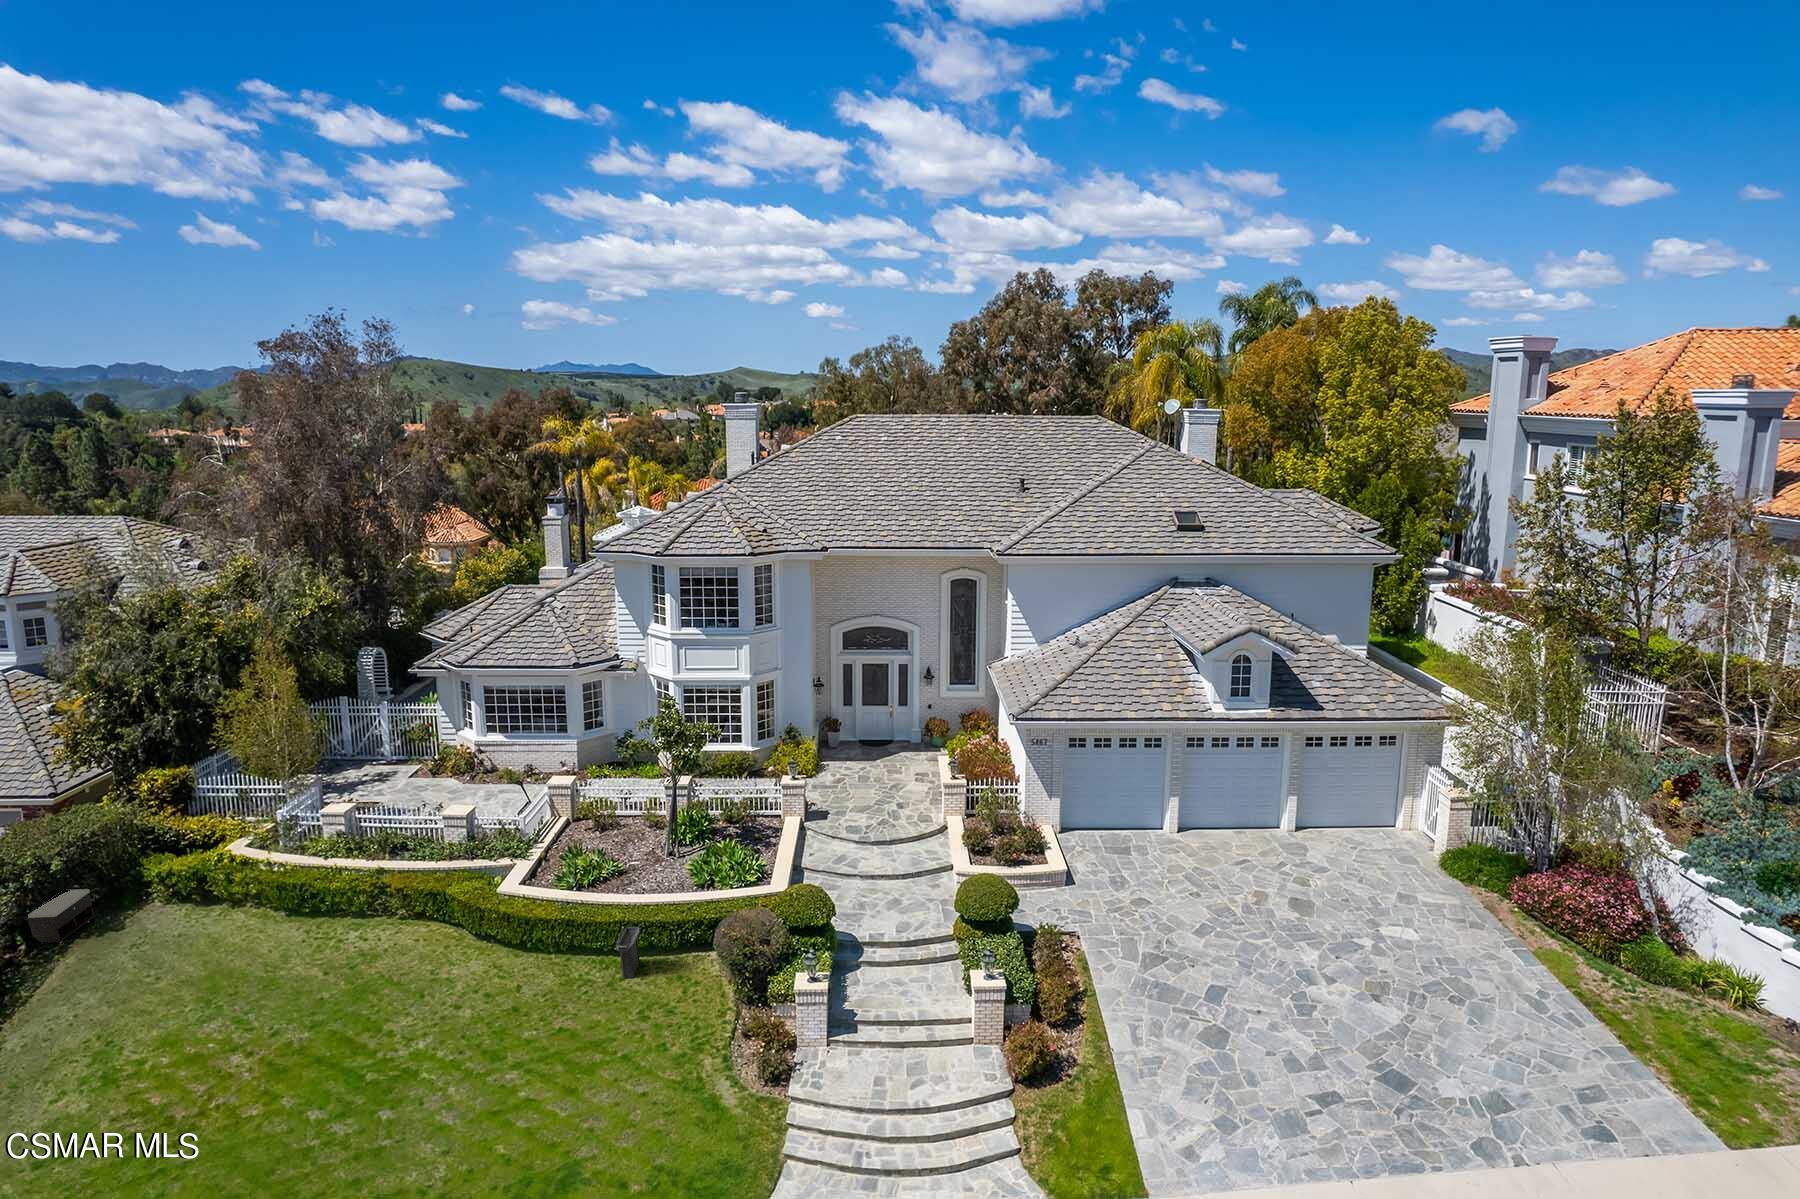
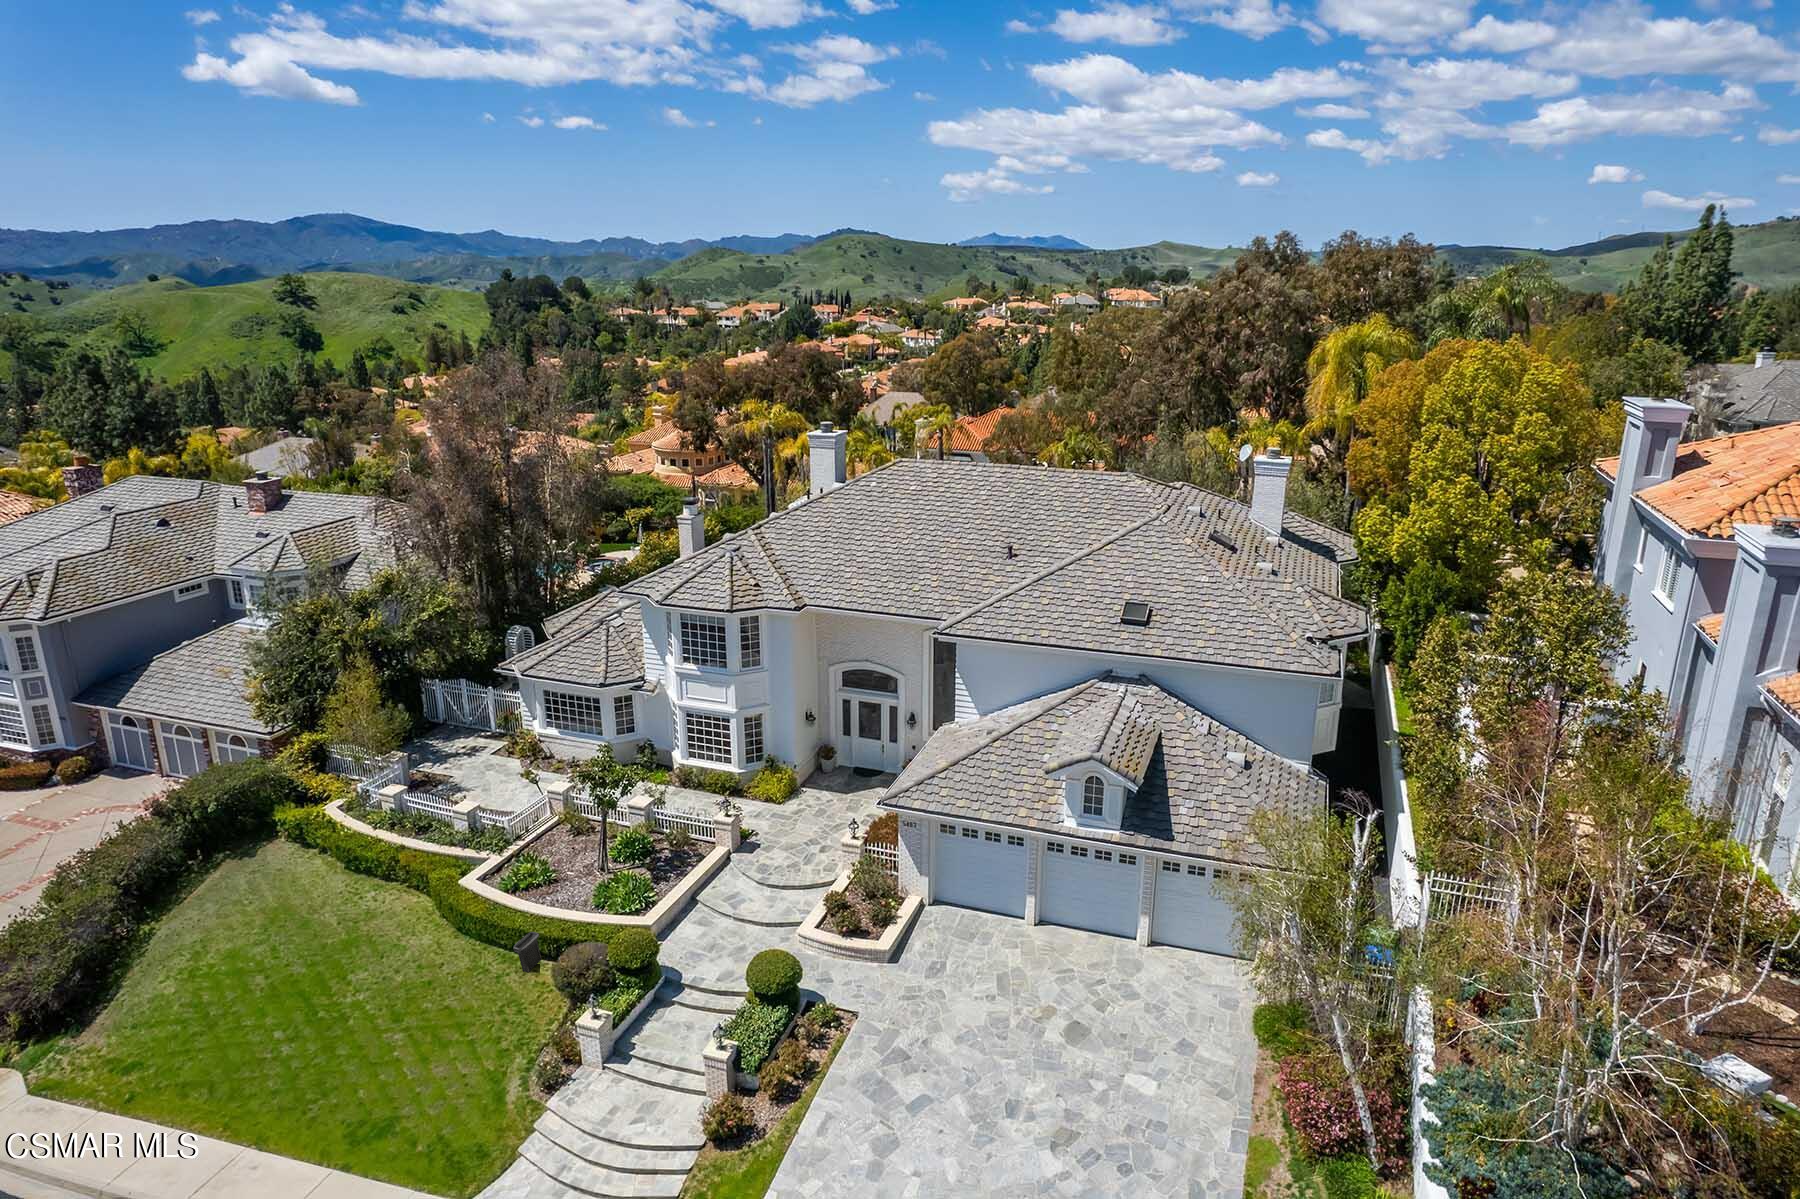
storage bench: present [28,889,95,943] -> none [227,820,273,857]

